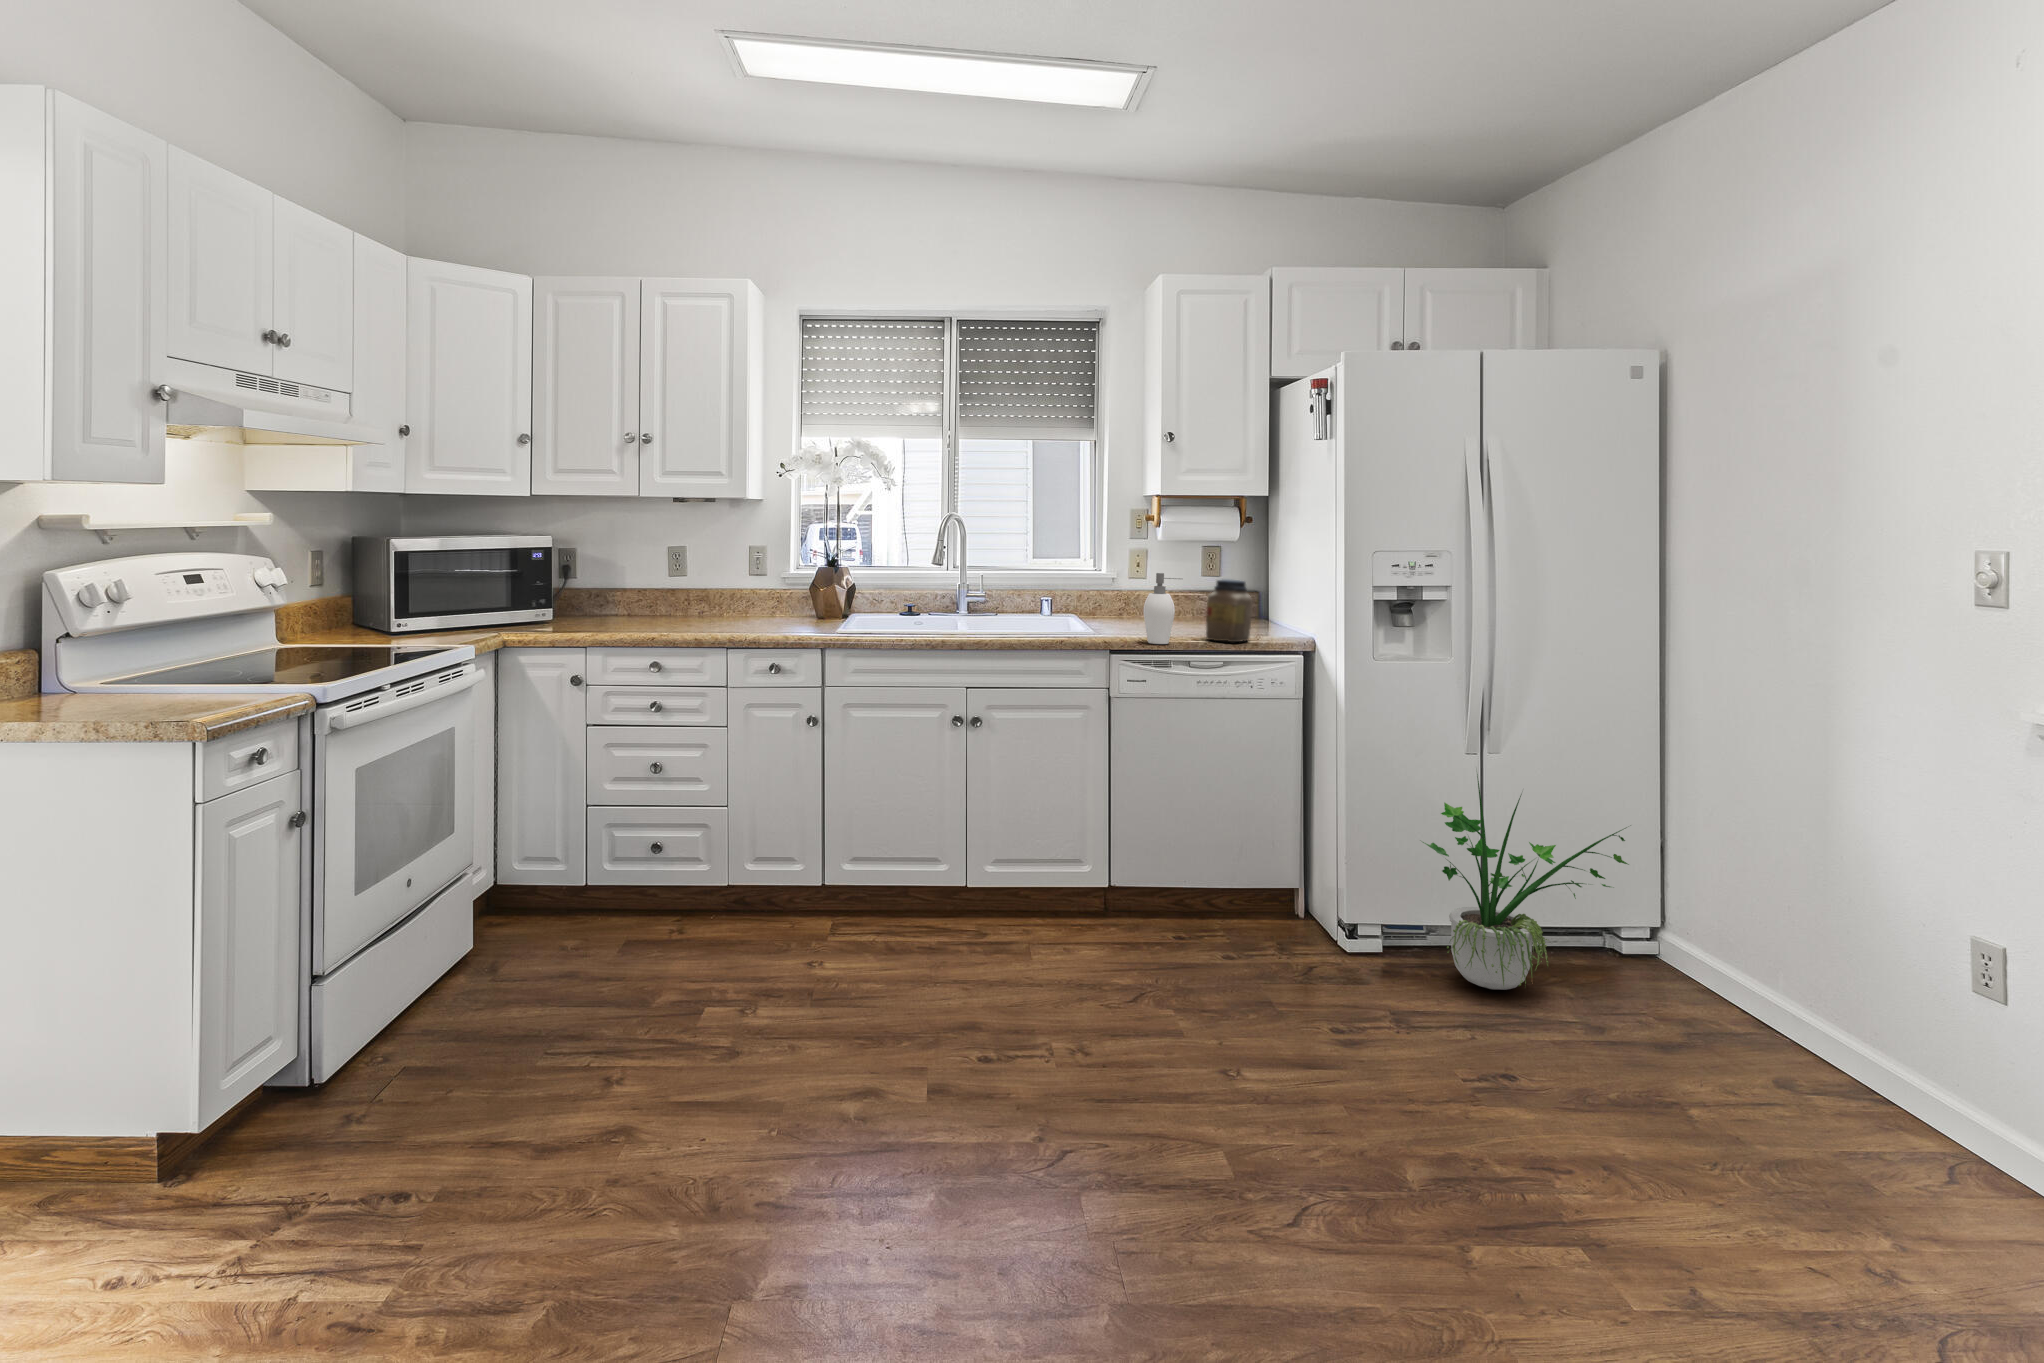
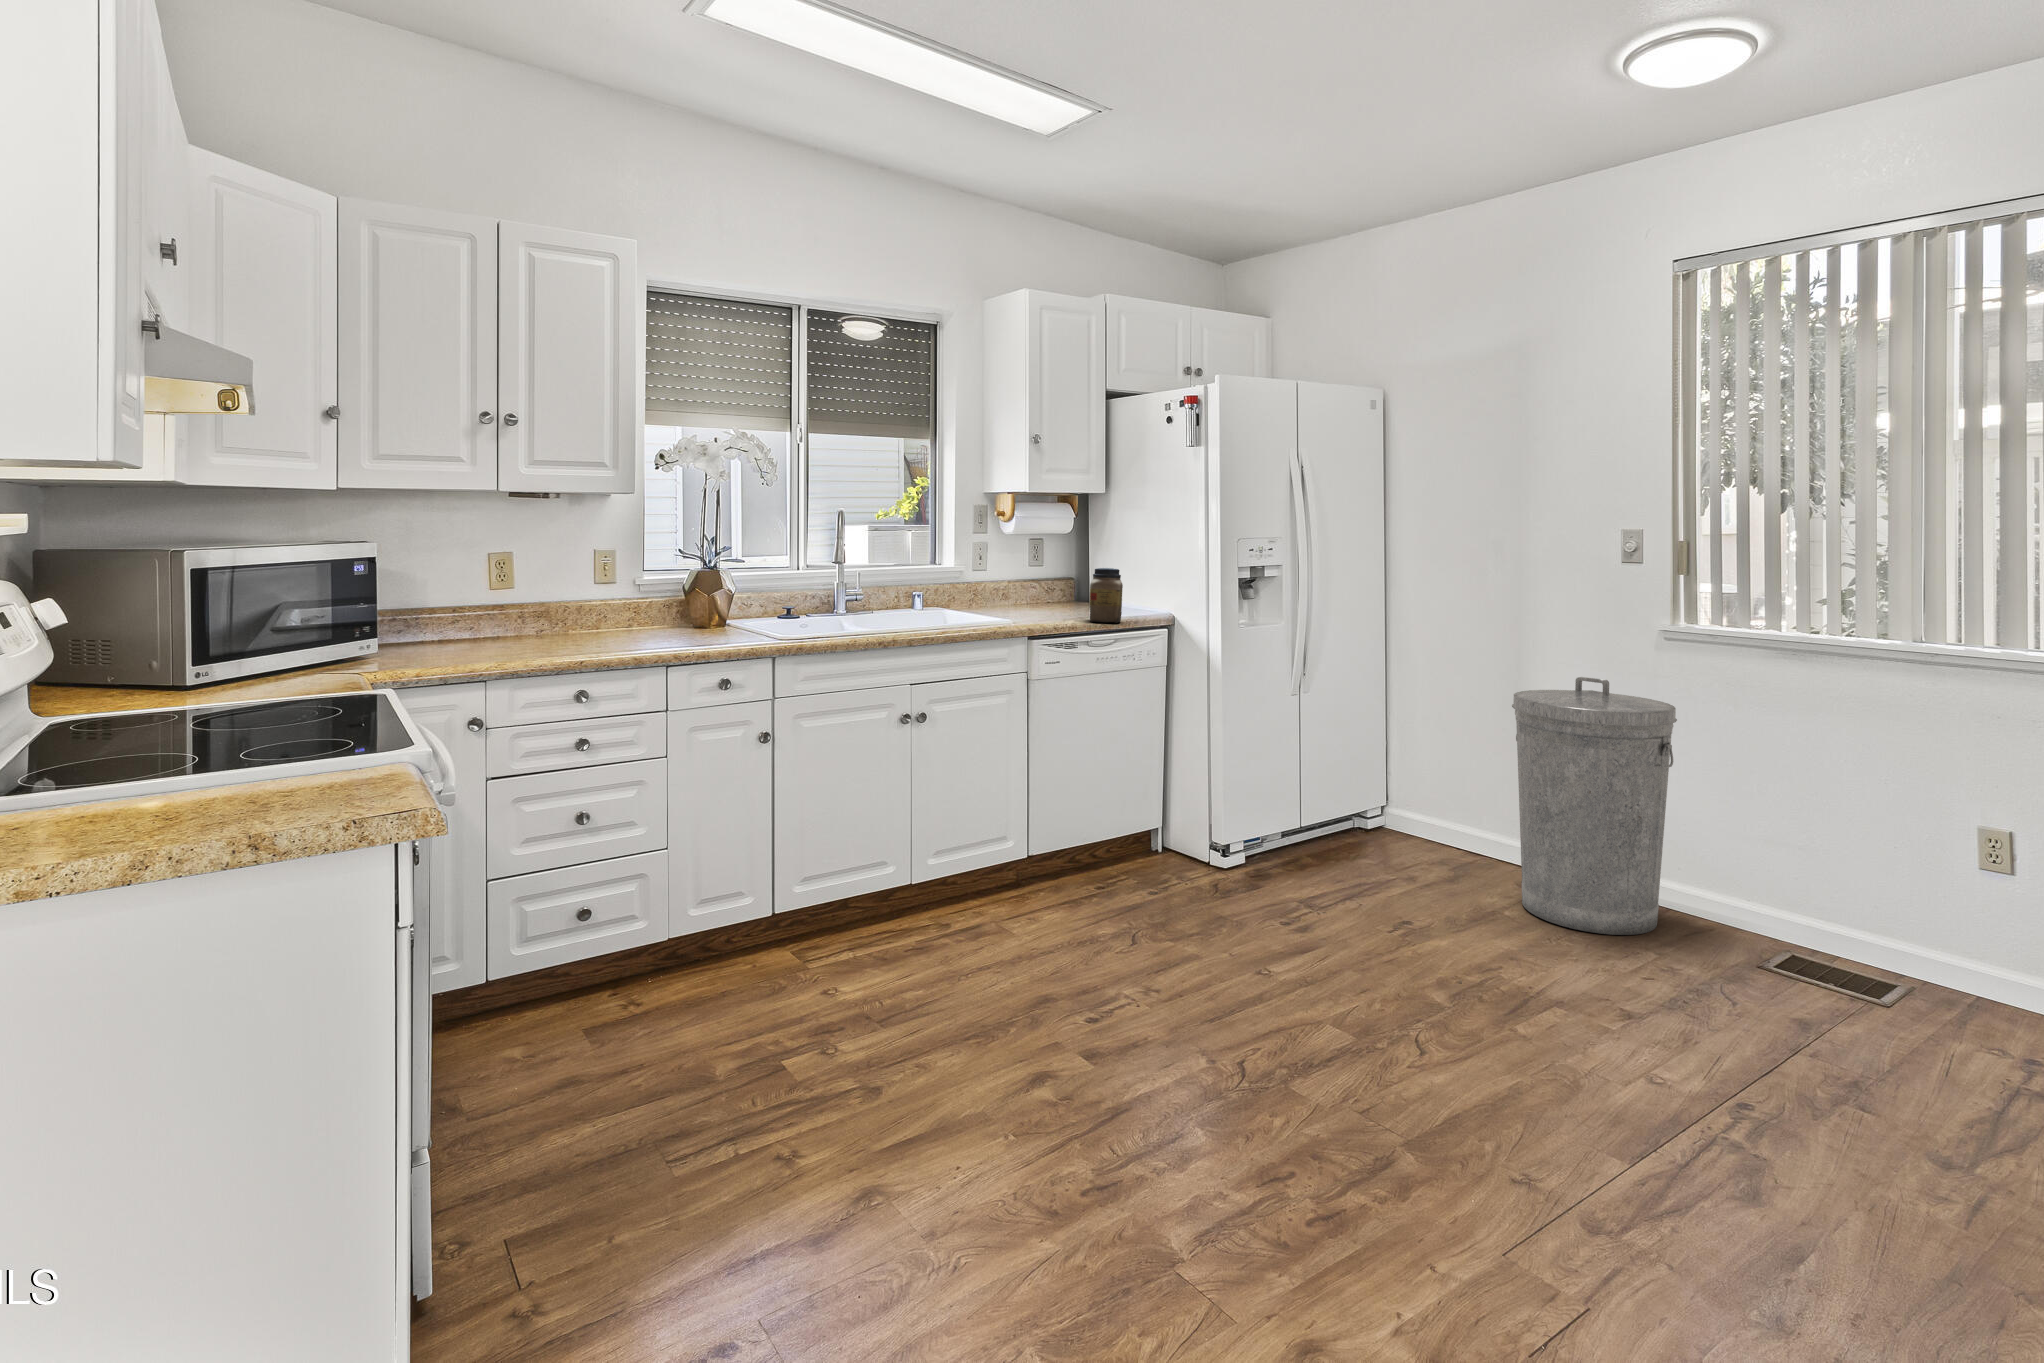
soap dispenser: present [1143,573,1181,644] -> none [1055,564,1090,628]
trash can: none [1683,766,1956,1167] -> present [1512,677,1677,935]
potted plant: present [1423,774,1629,990] -> none [1291,703,1409,874]

